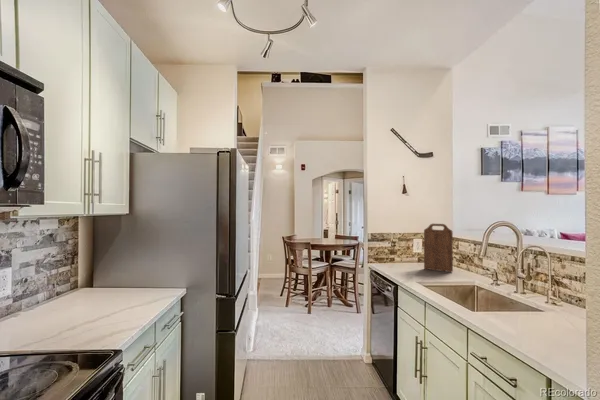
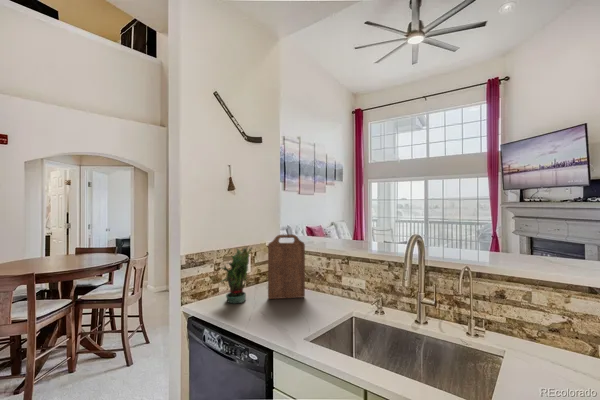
potted plant: none [390,230,414,267] -> present [221,247,252,303]

